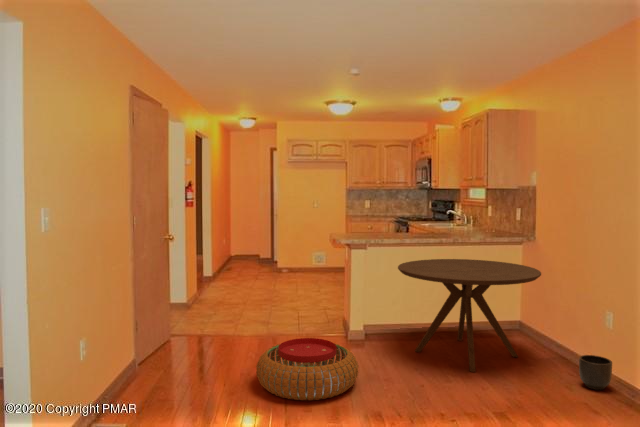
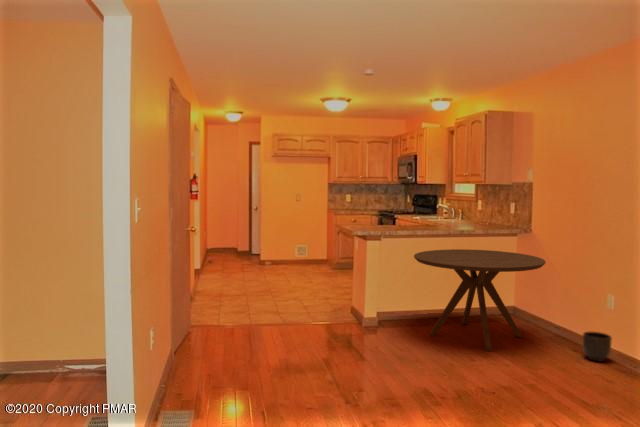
pouf: present [256,338,358,400] -> none [300,325,395,381]

